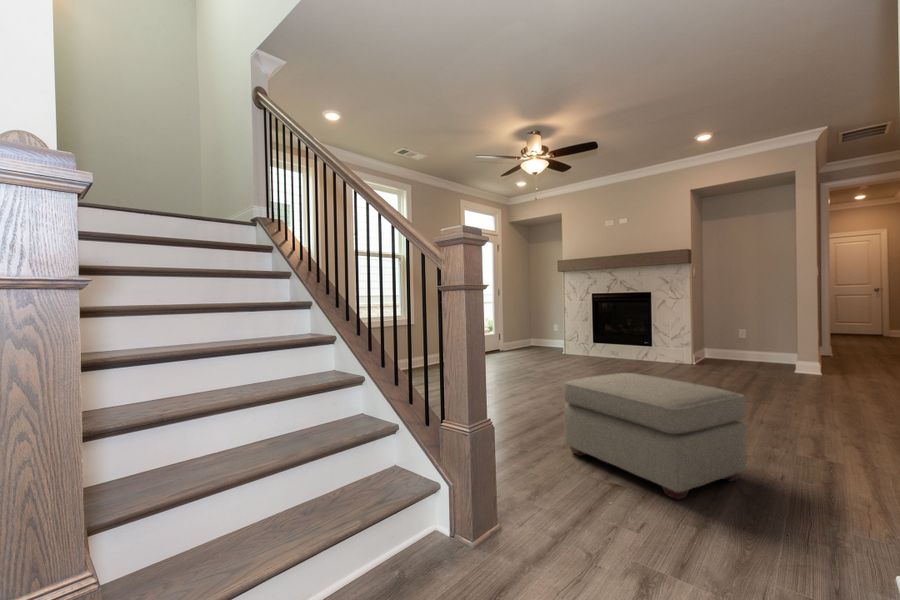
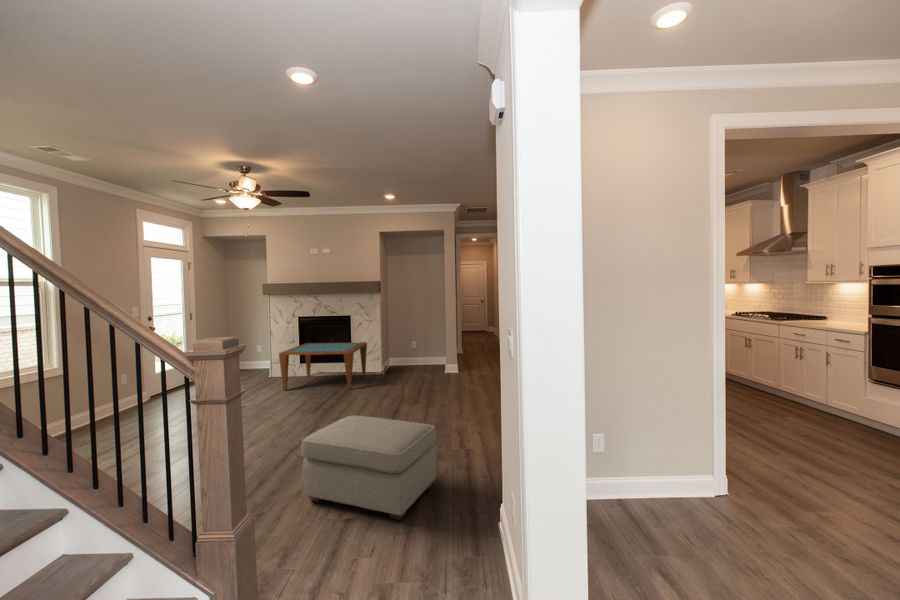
coffee table: none [569,322,673,373] -> present [279,342,367,391]

